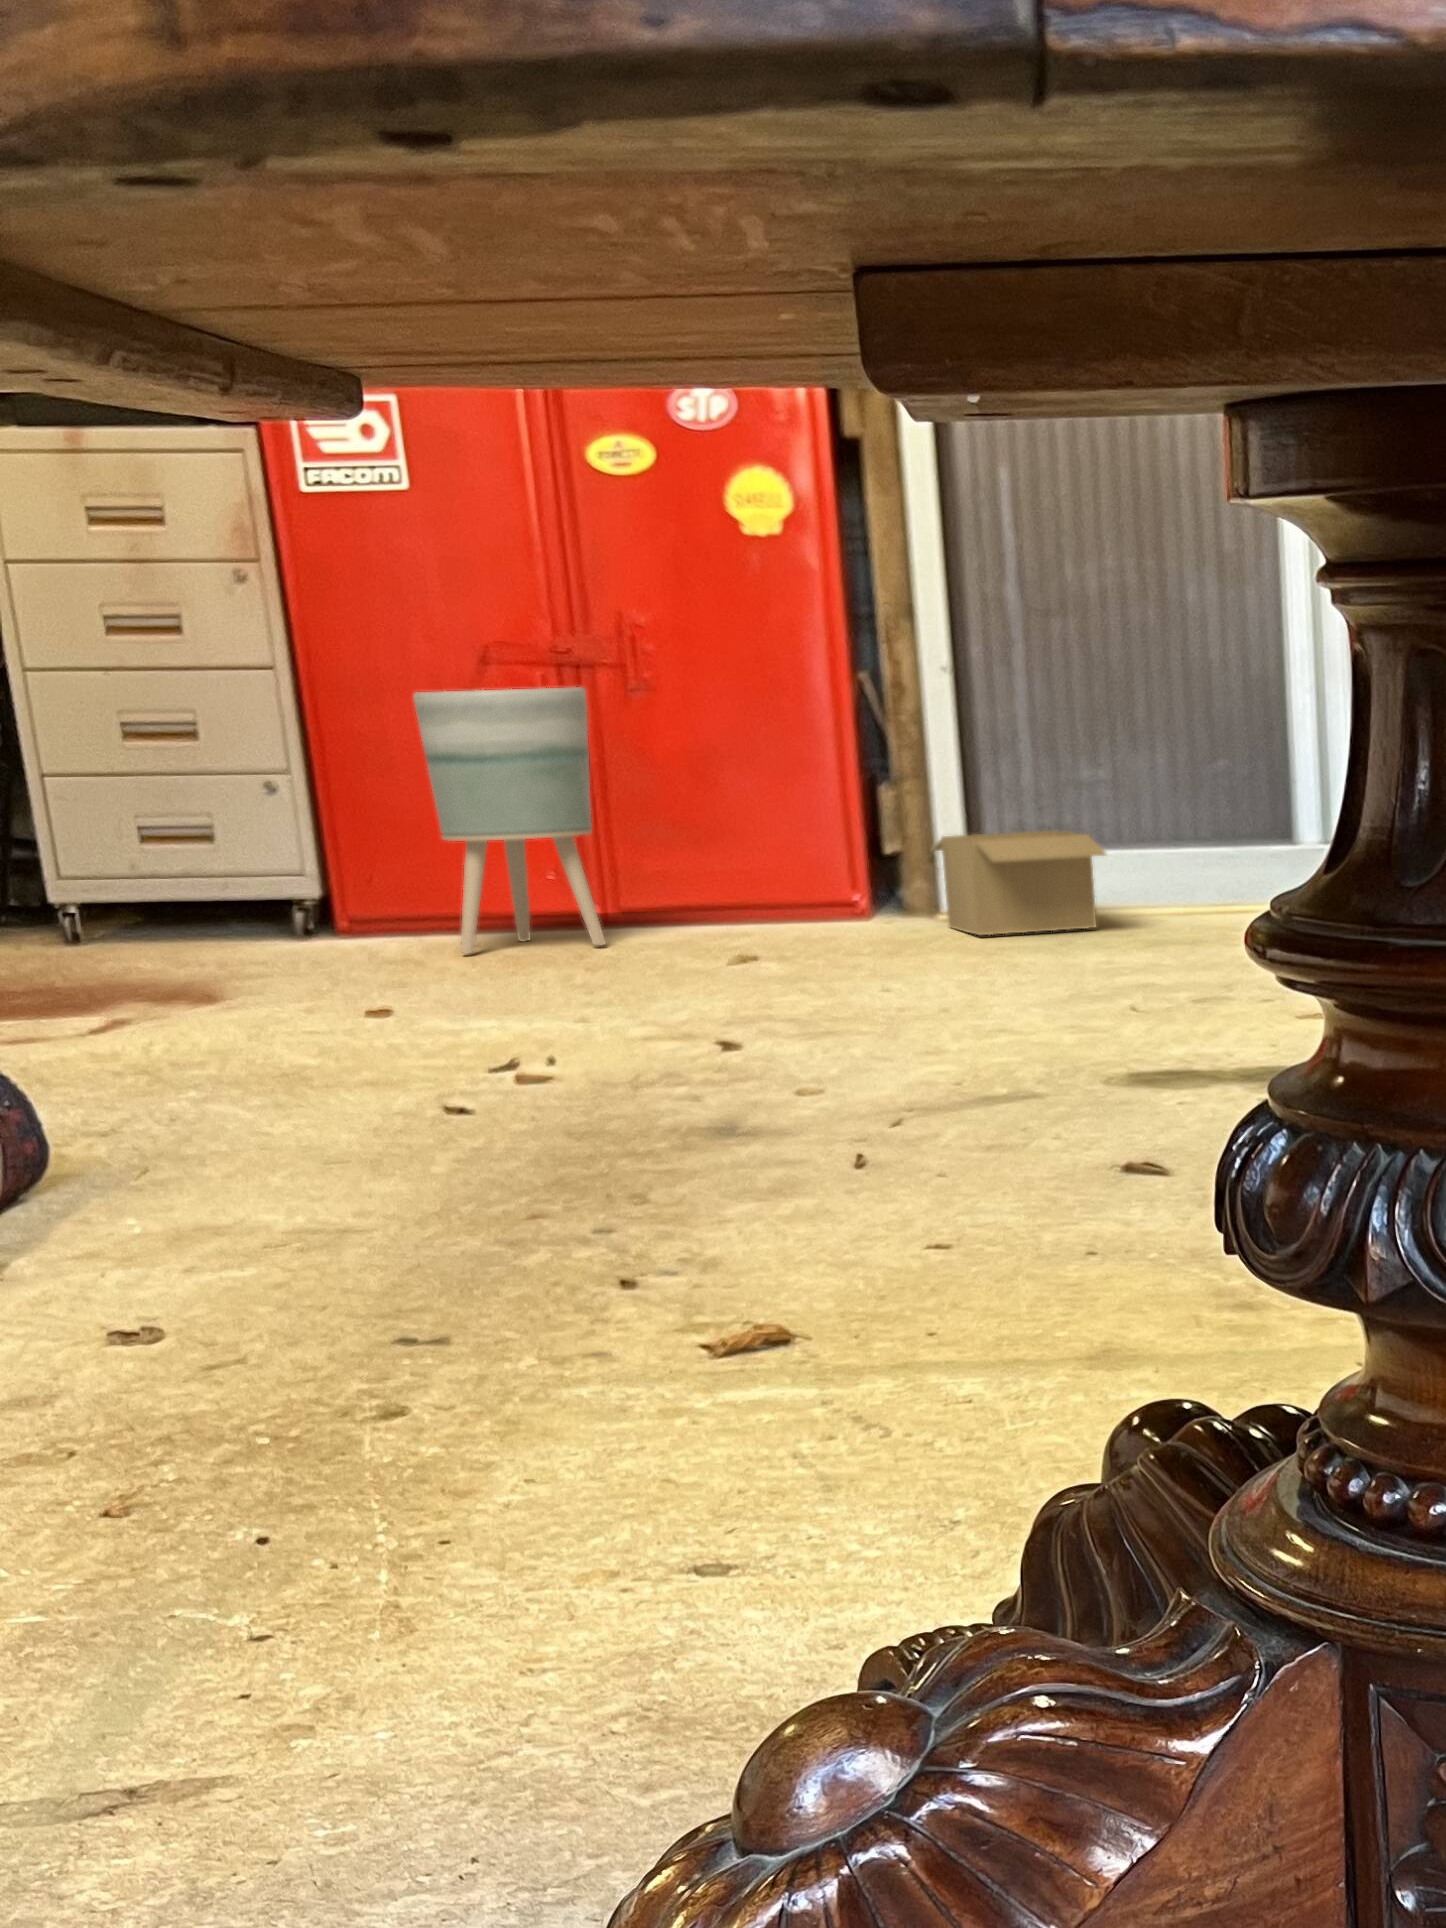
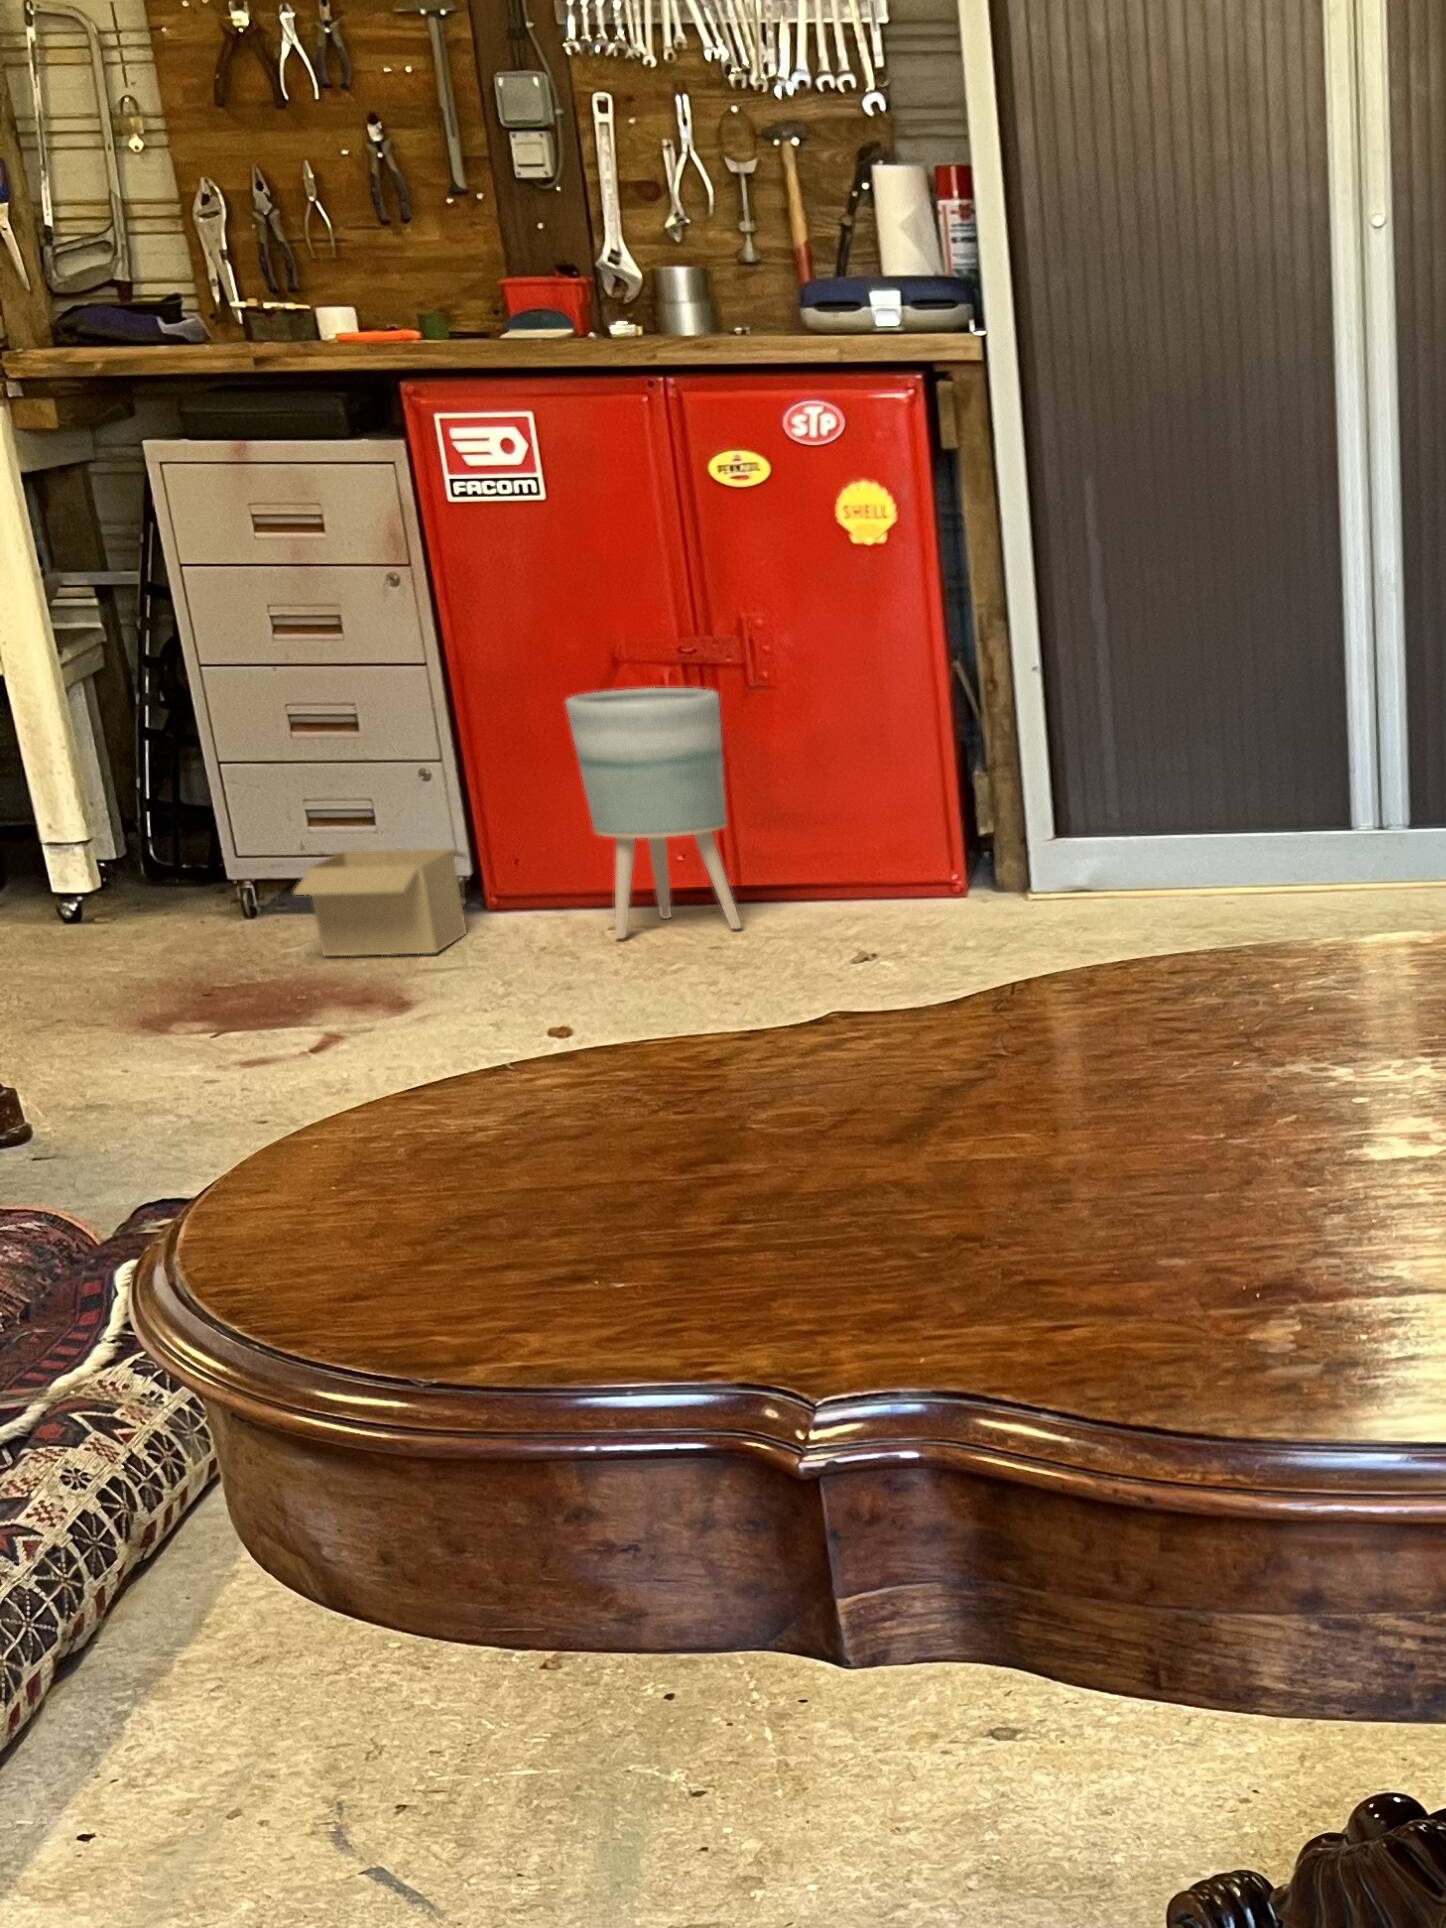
cardboard box: present [930,831,1107,935] -> present [294,849,467,956]

